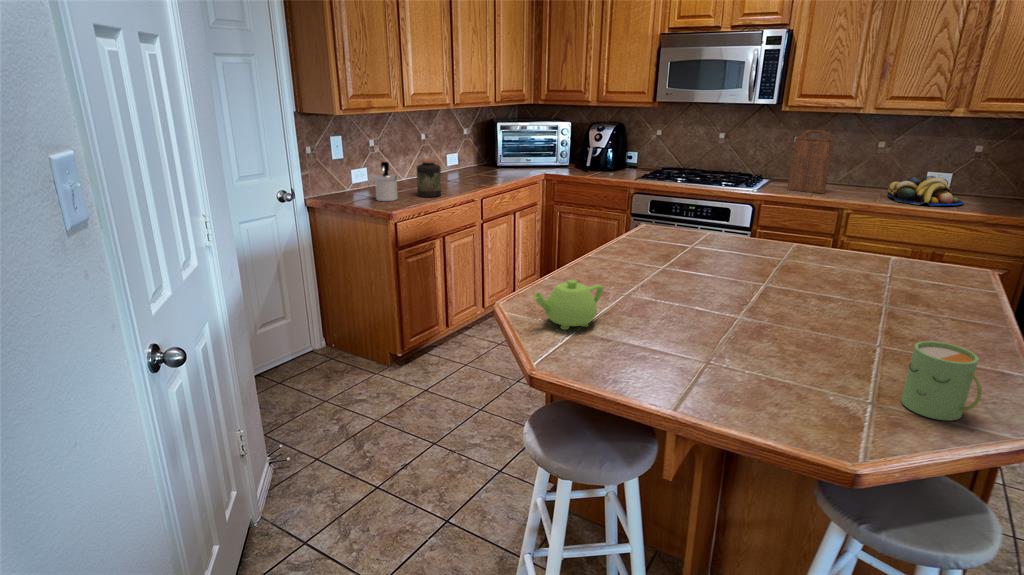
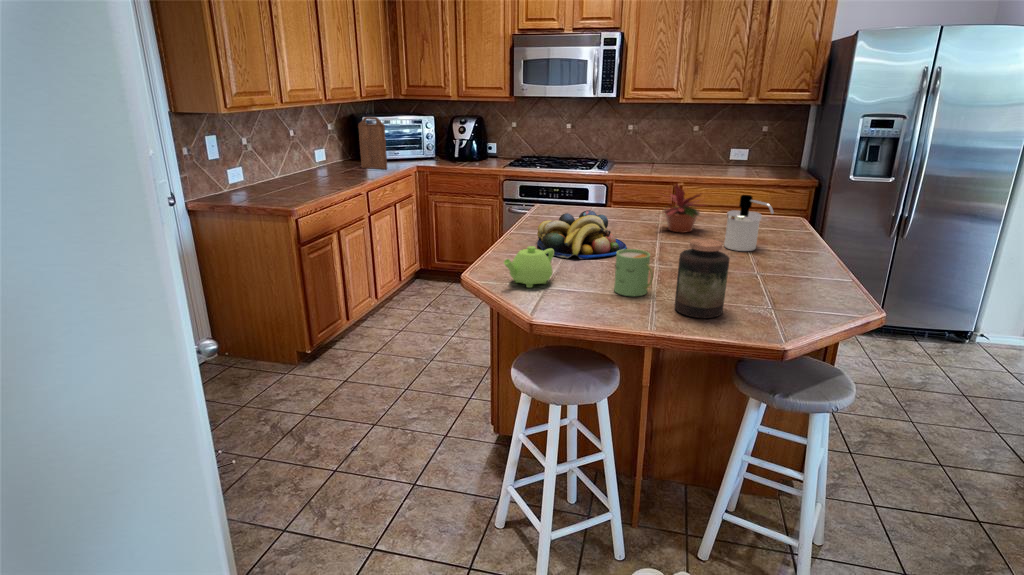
cutting board: present [787,130,834,193] -> present [358,117,387,169]
jar: present [417,158,441,197] -> present [675,239,730,318]
soap dispenser: present [374,162,398,201] -> present [724,195,774,251]
fruit bowl: present [887,176,963,206] -> present [537,210,627,259]
potted plant: none [767,212,851,277] -> present [661,184,700,233]
mug: present [901,341,982,420] -> present [614,249,653,296]

